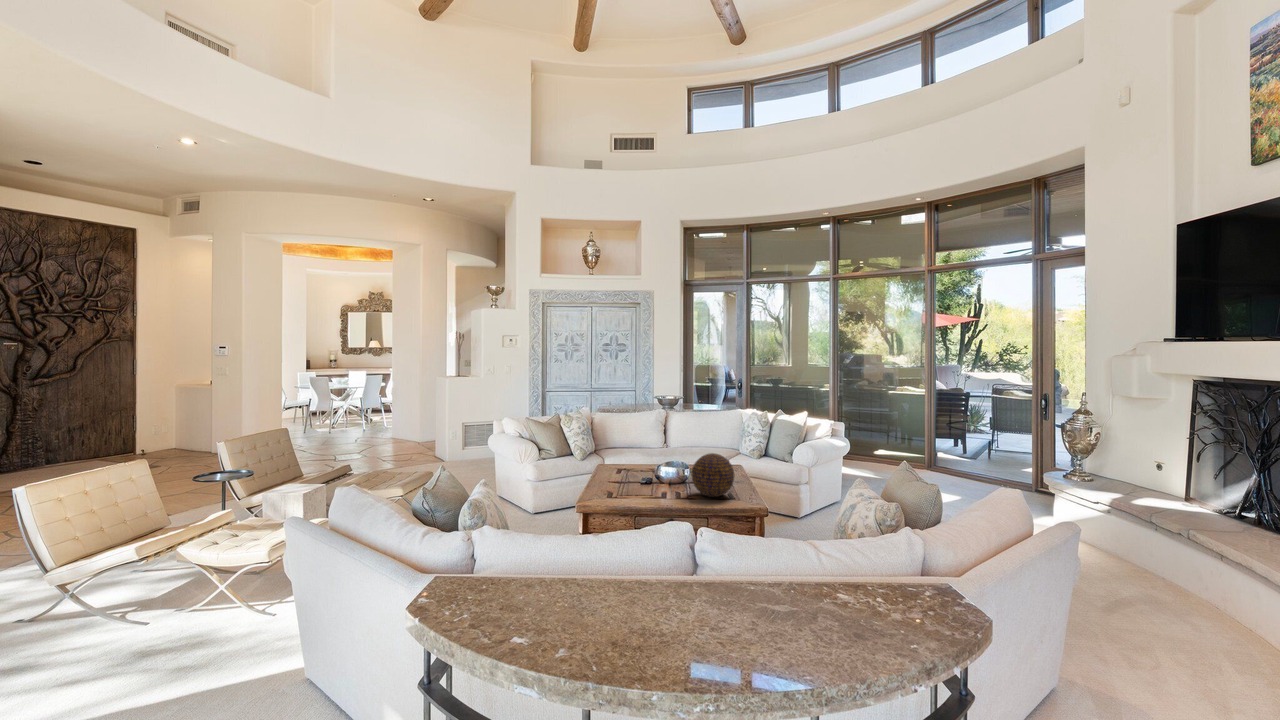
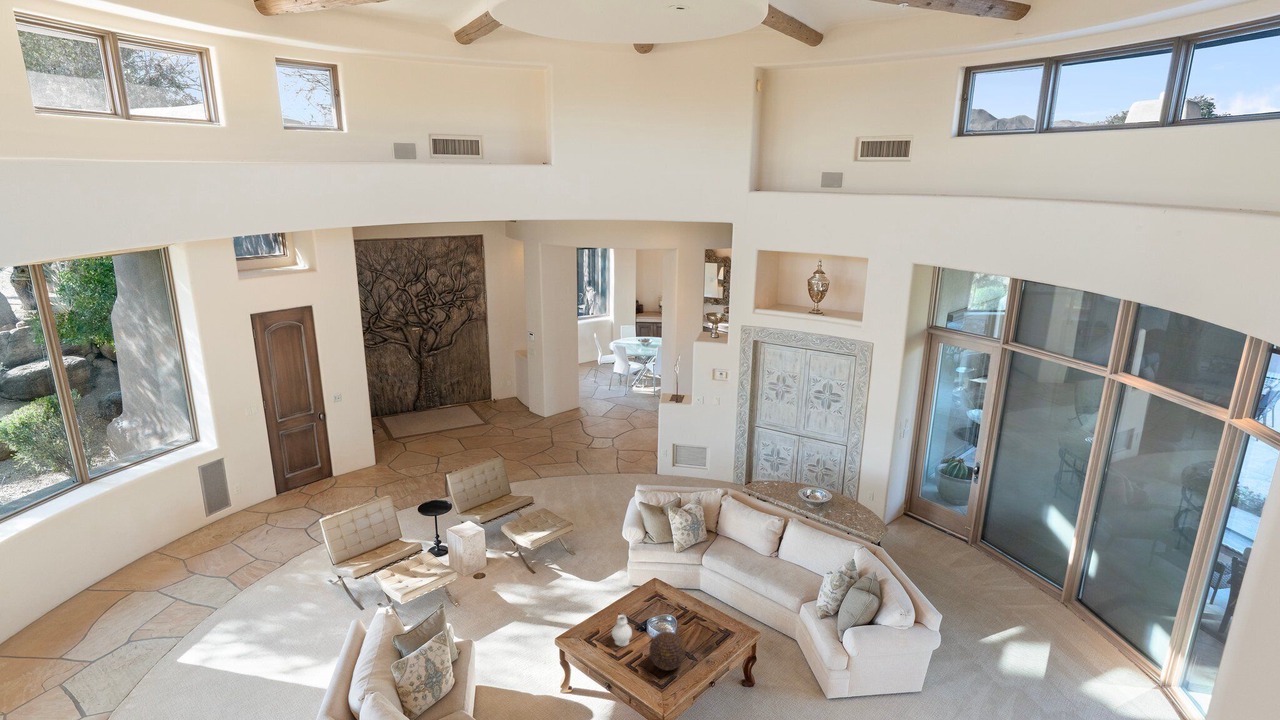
decorative vase: none [629,460,654,499] -> present [612,615,632,646]

